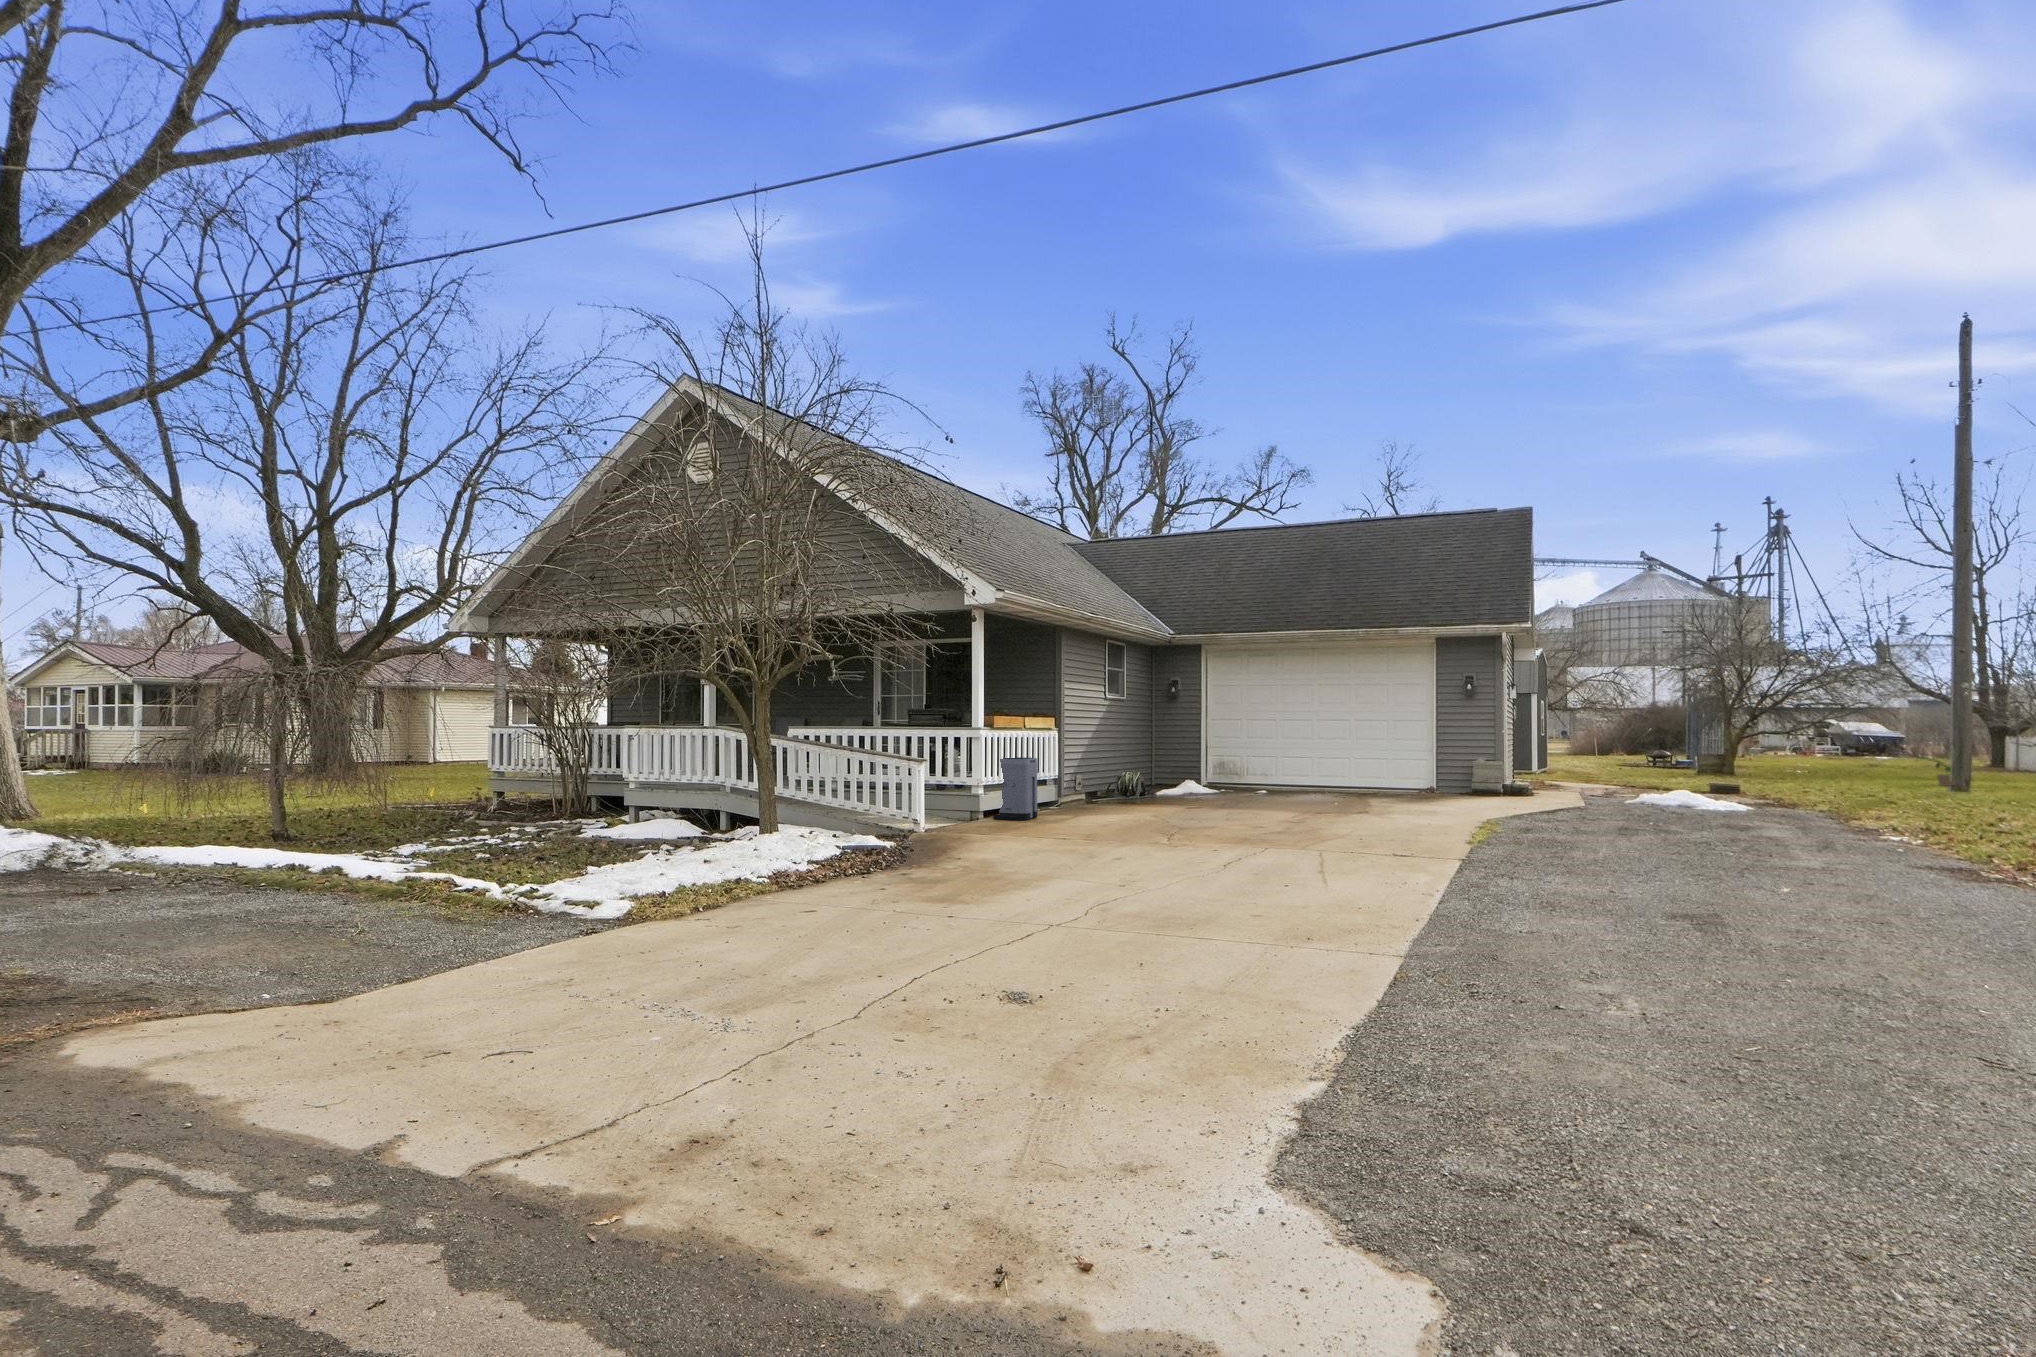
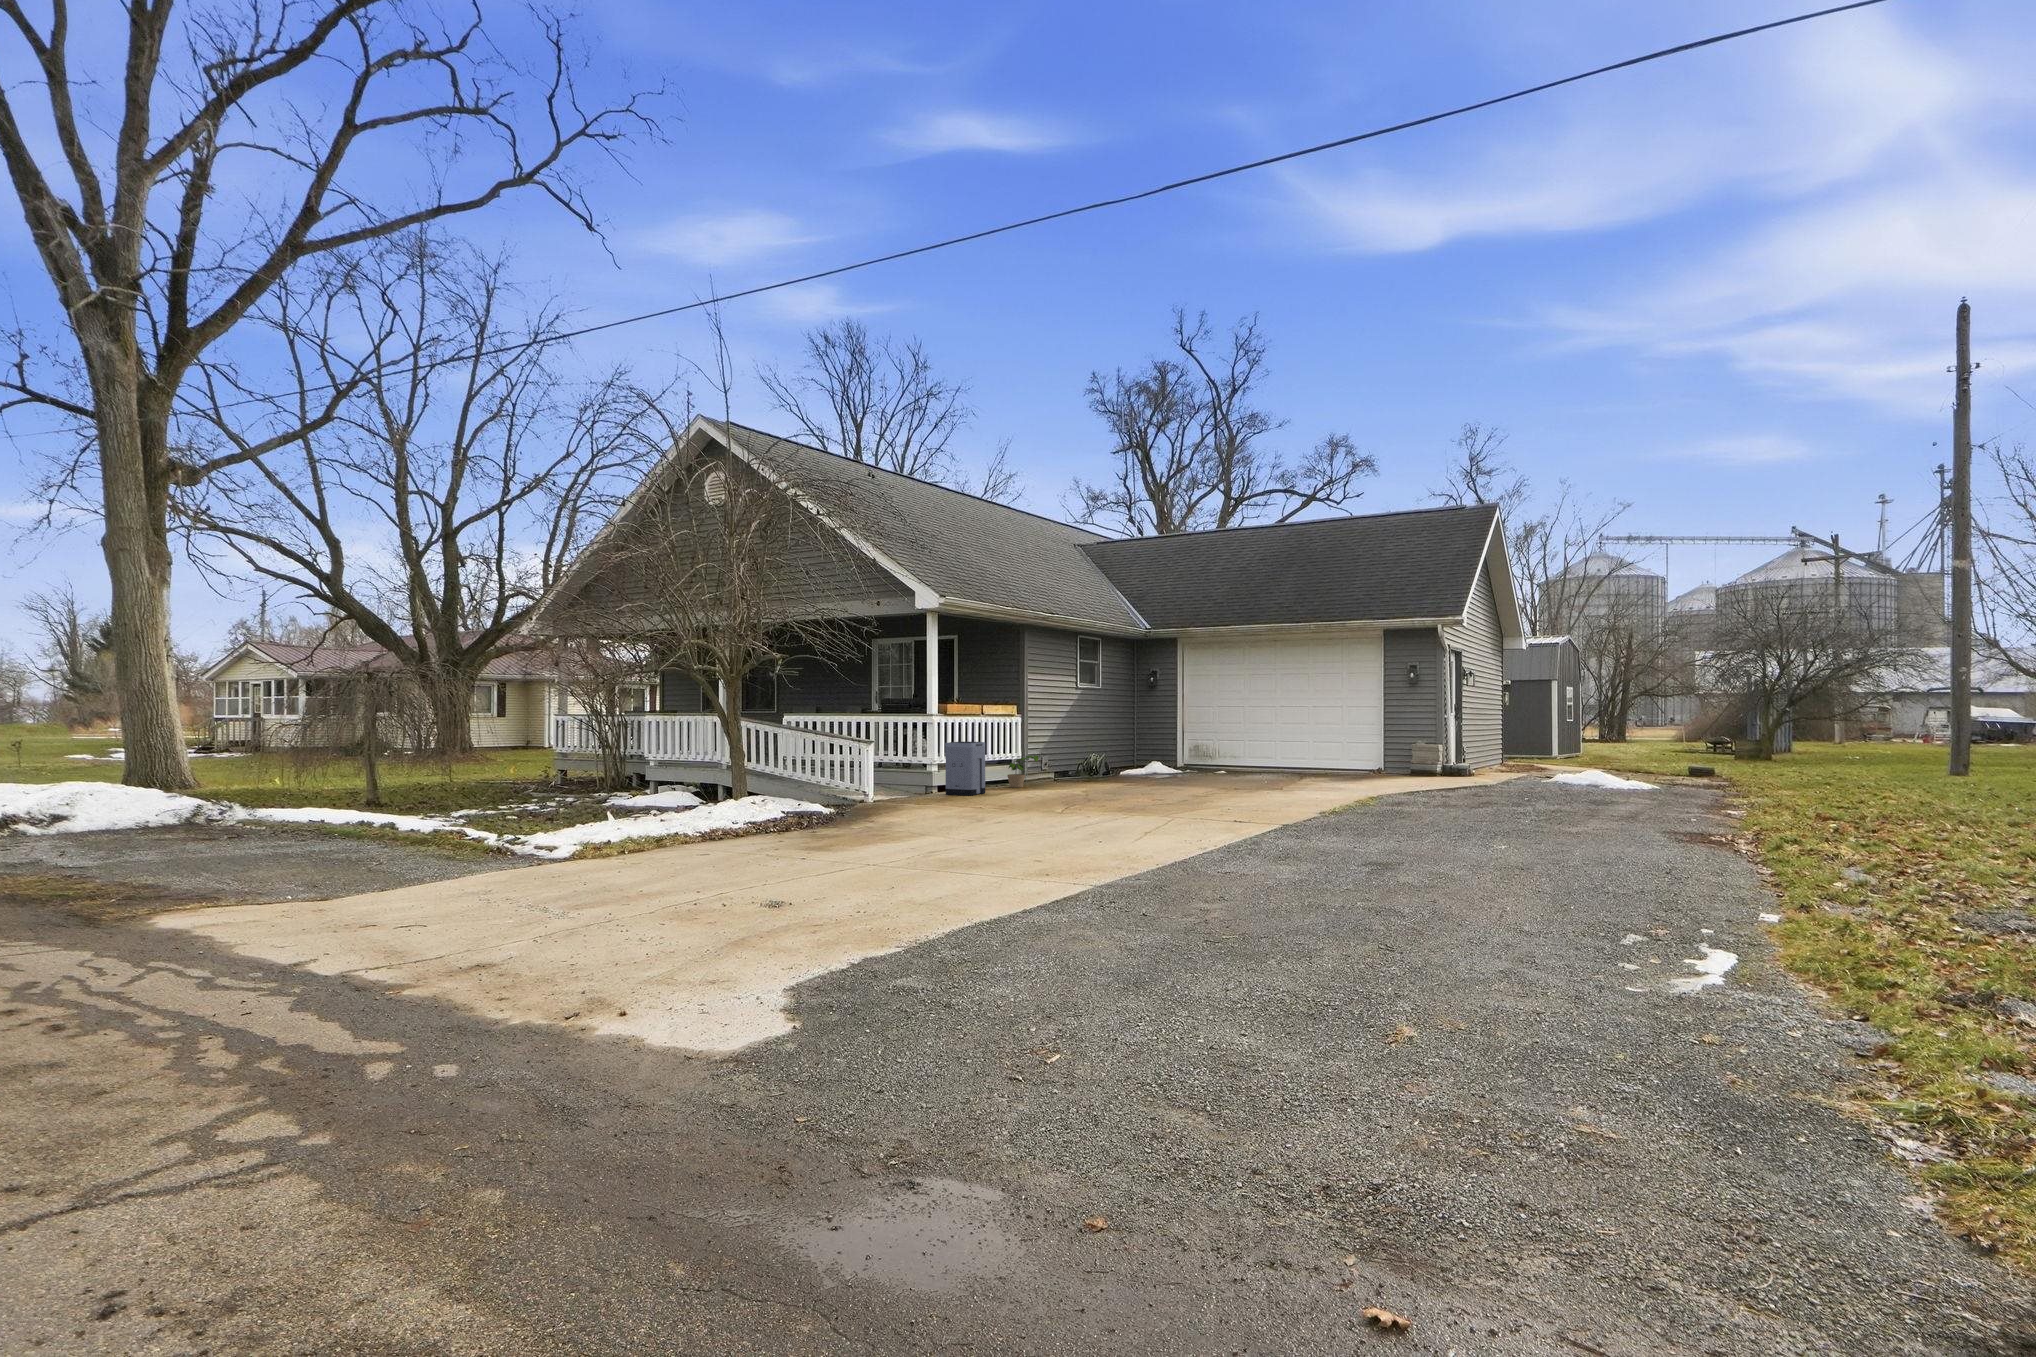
potted plant: present [1920,757,1955,786] -> present [1007,755,1039,788]

